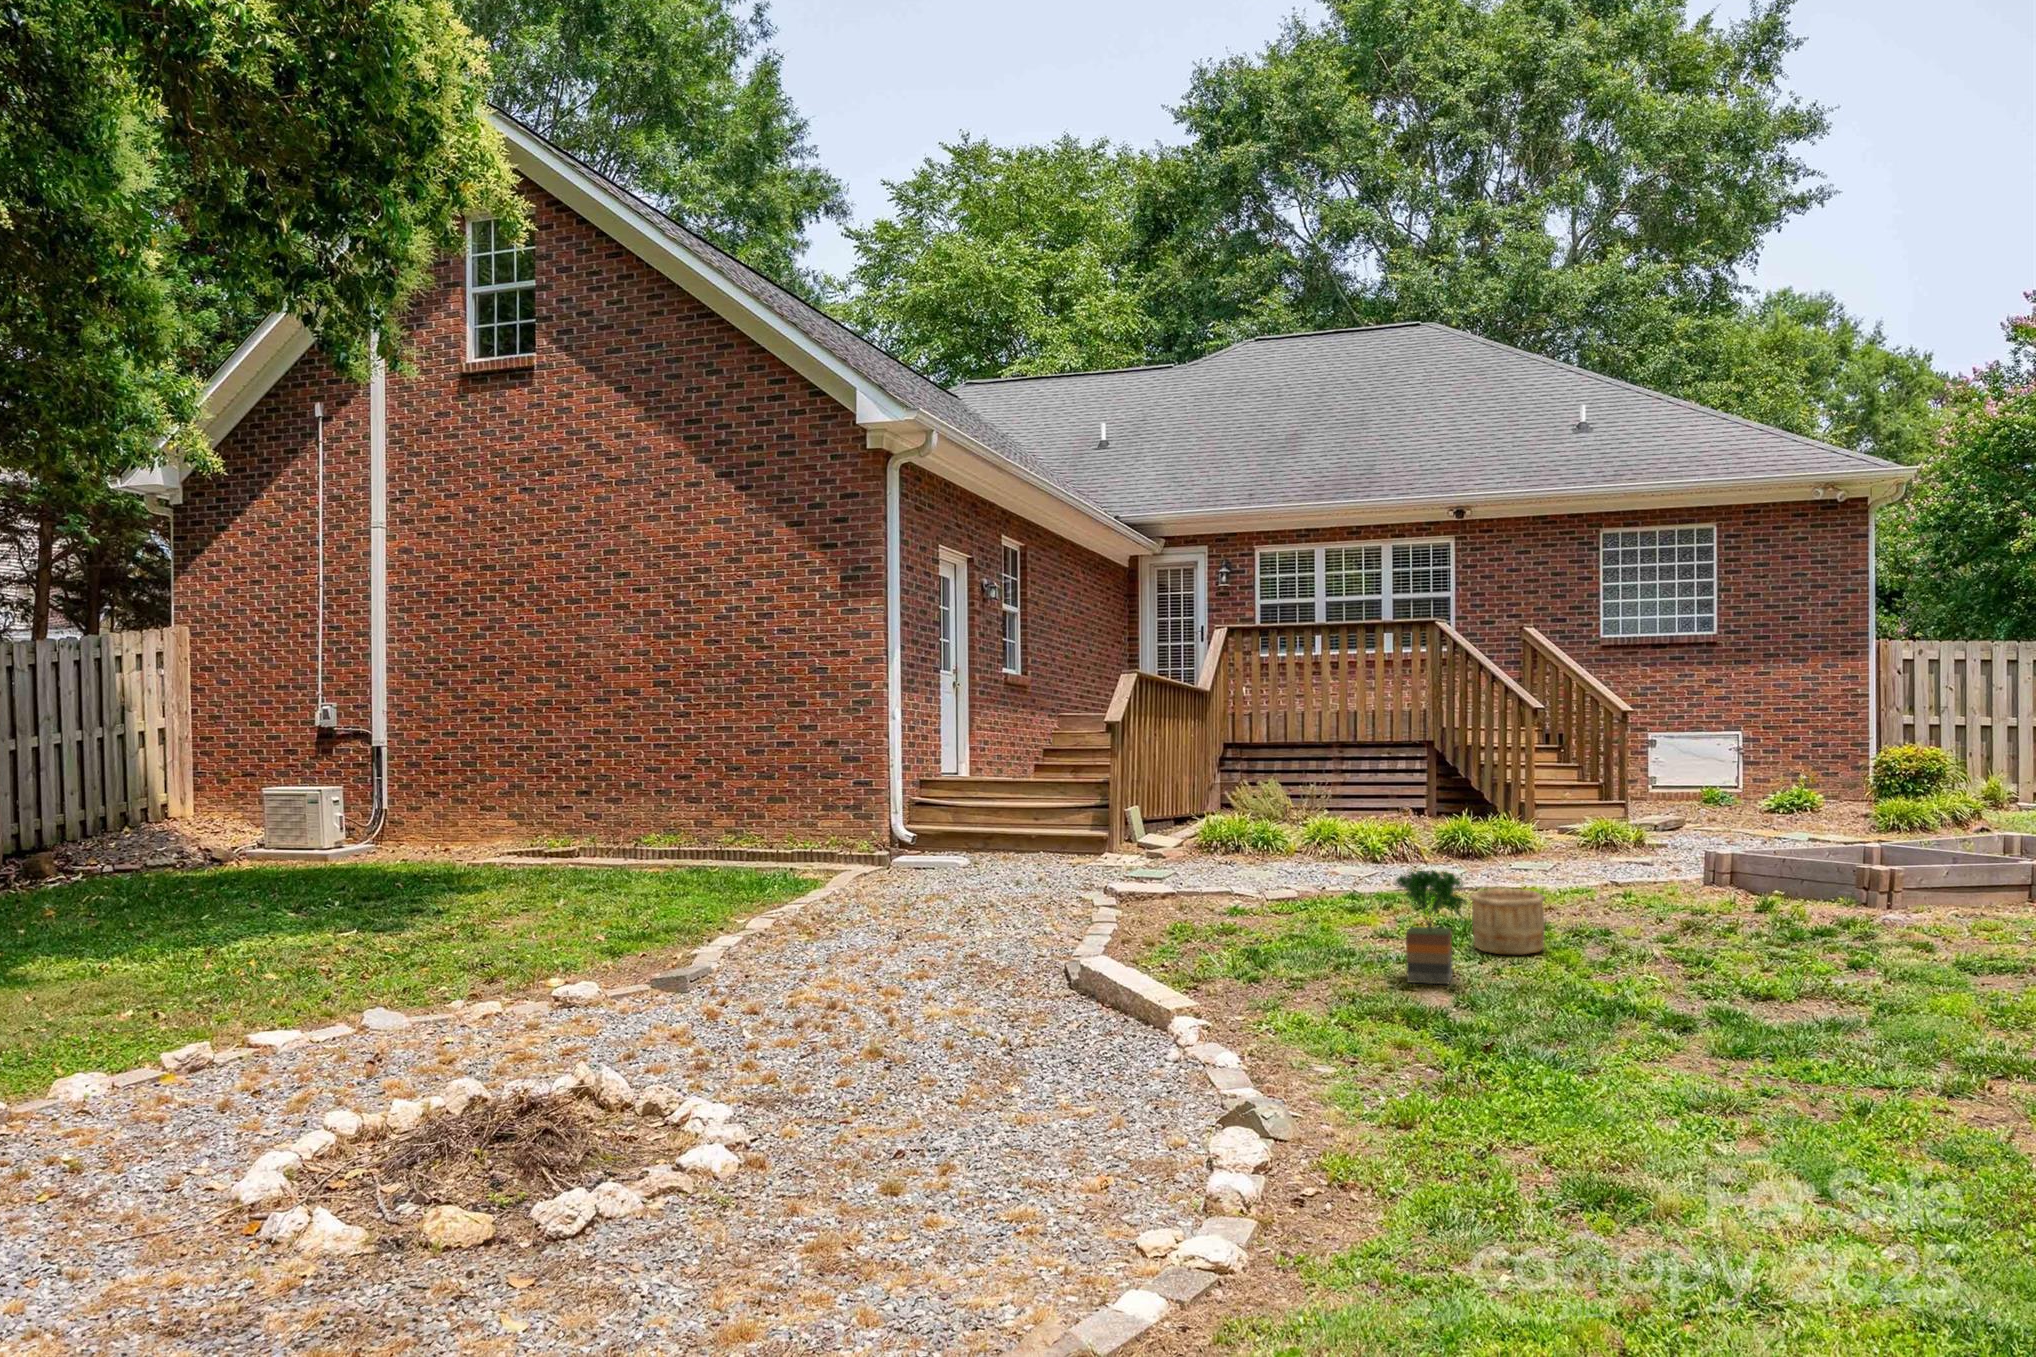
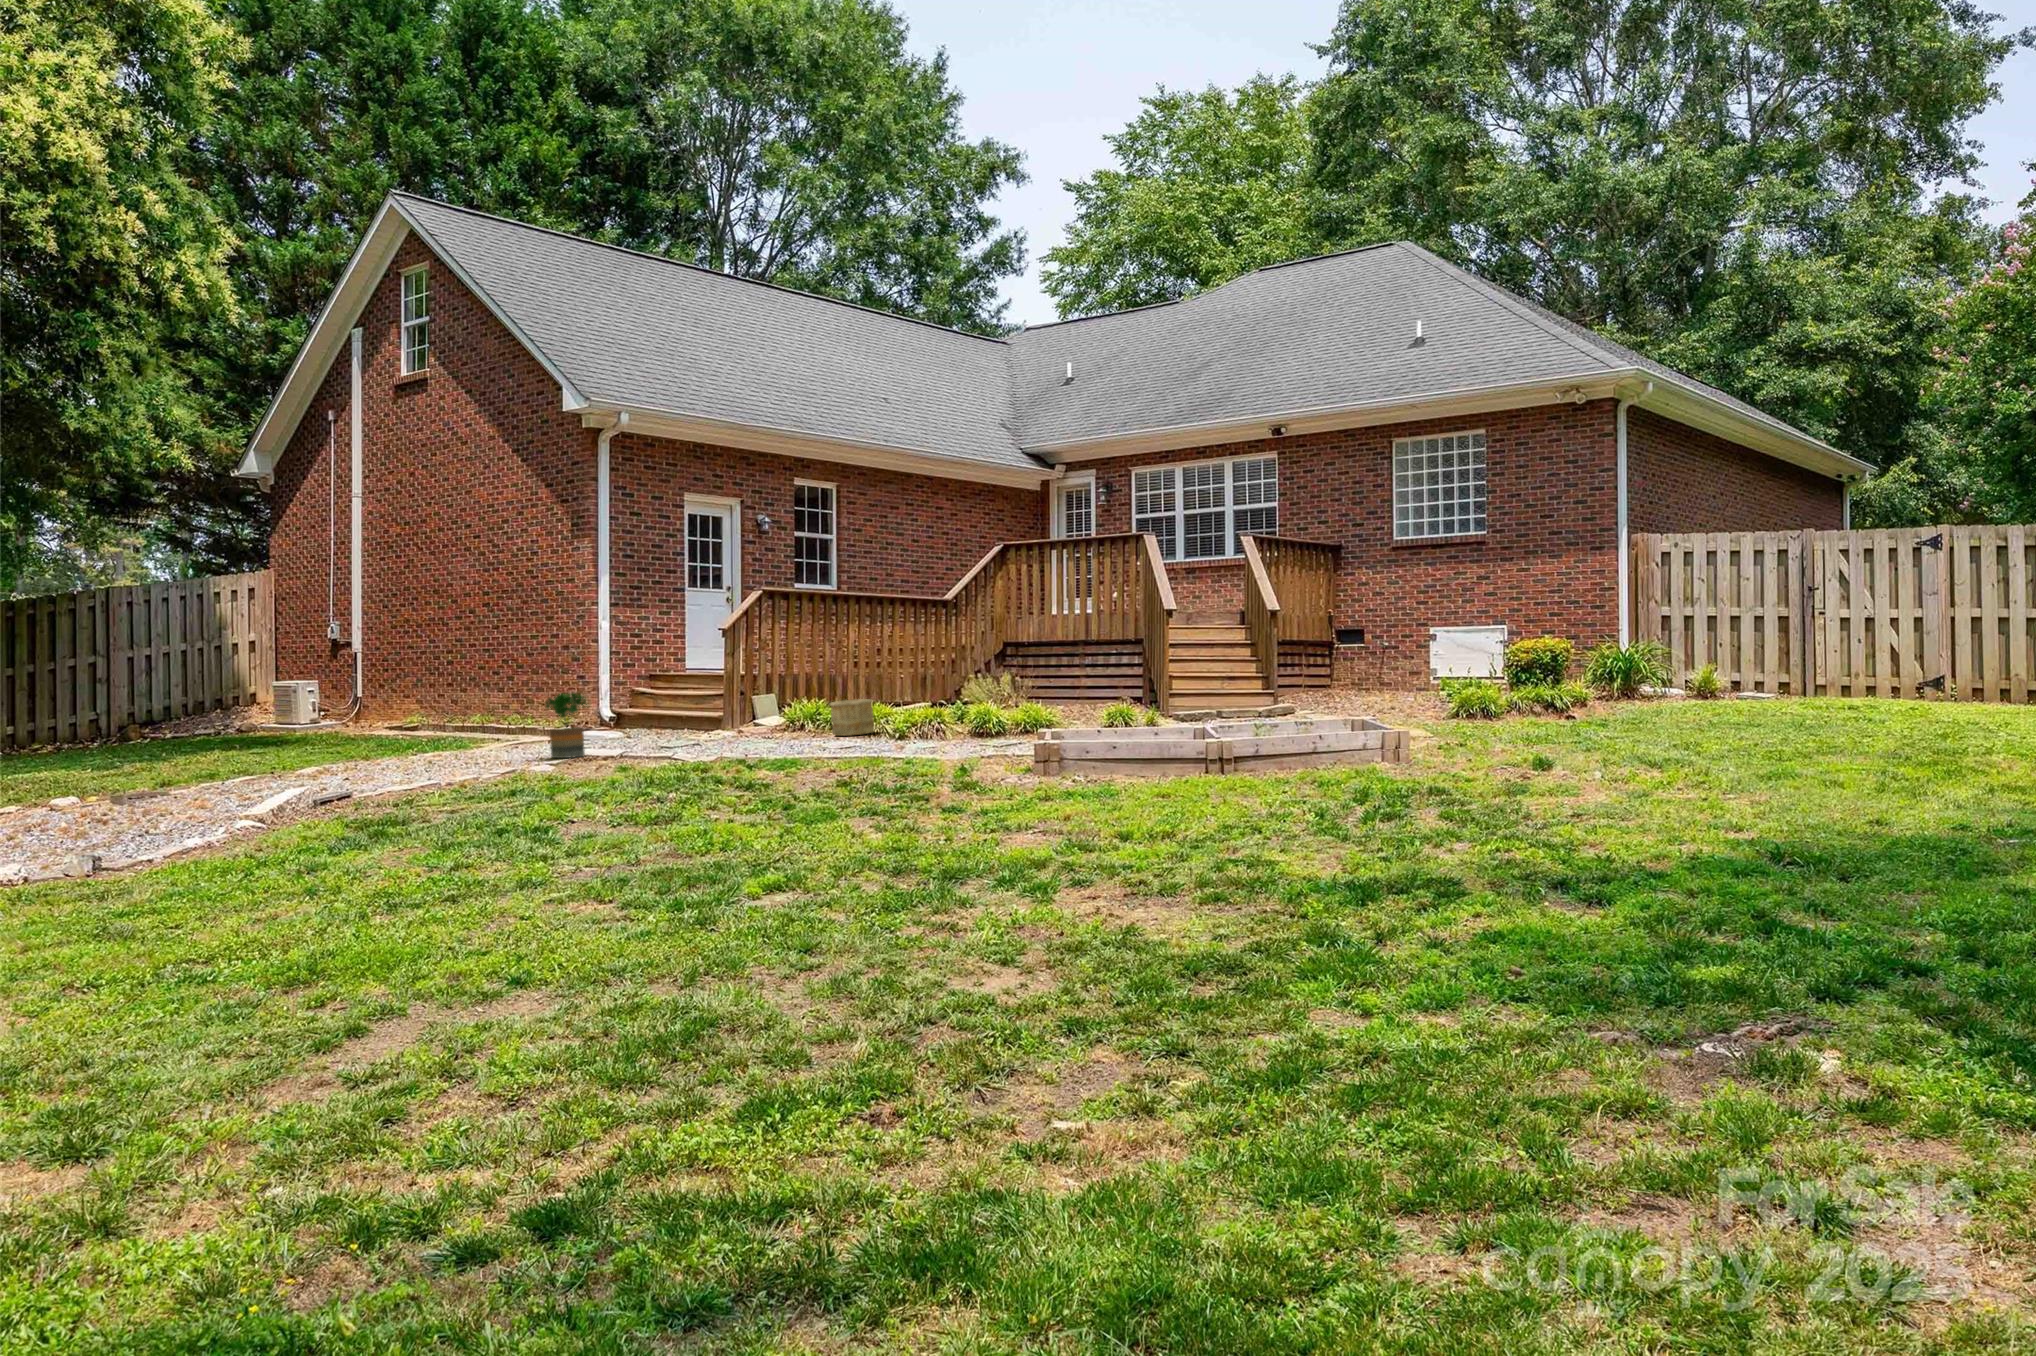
wooden bucket: present [1470,889,1545,954] -> present [830,699,874,736]

